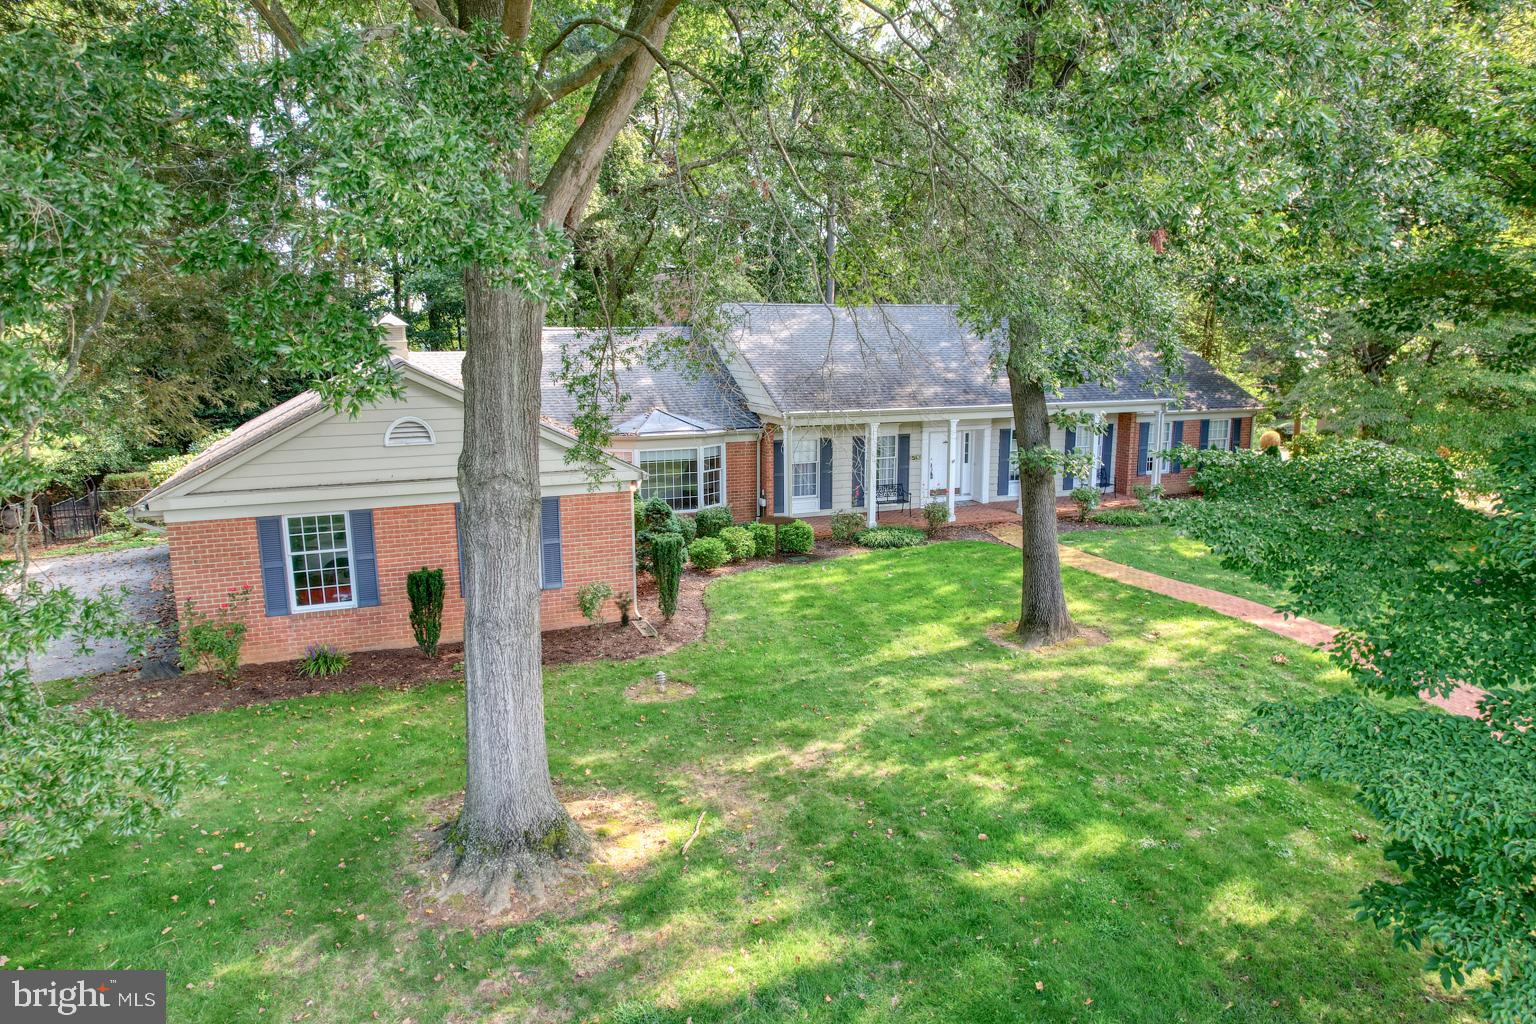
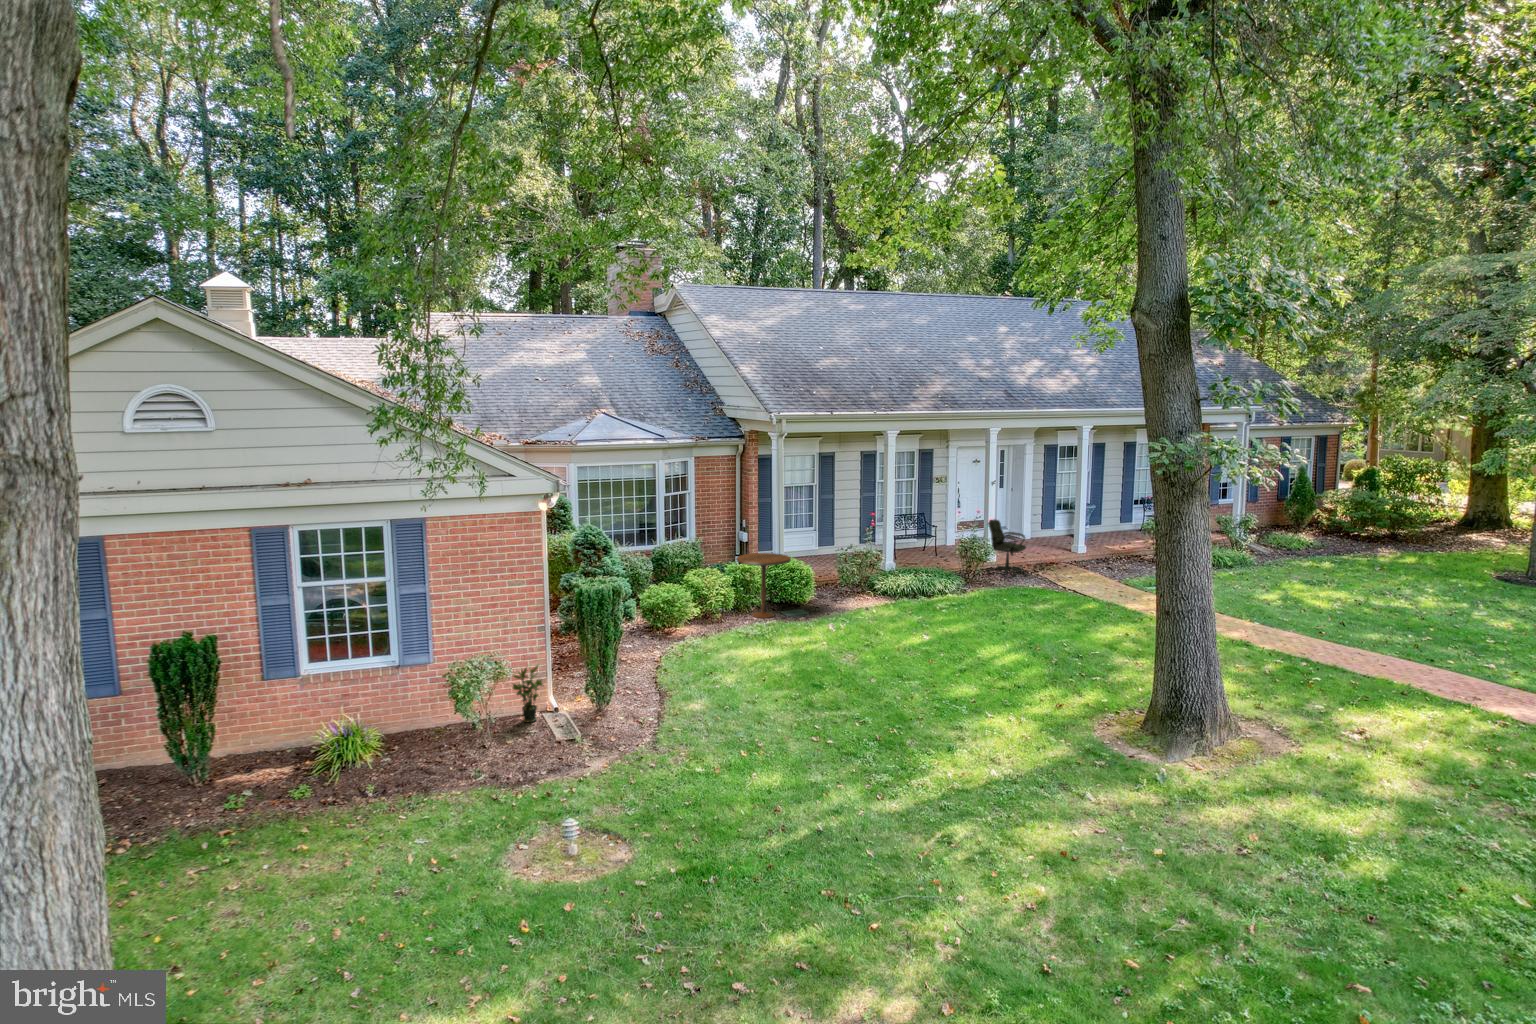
chair: none [947,489,977,534] -> present [987,519,1026,577]

